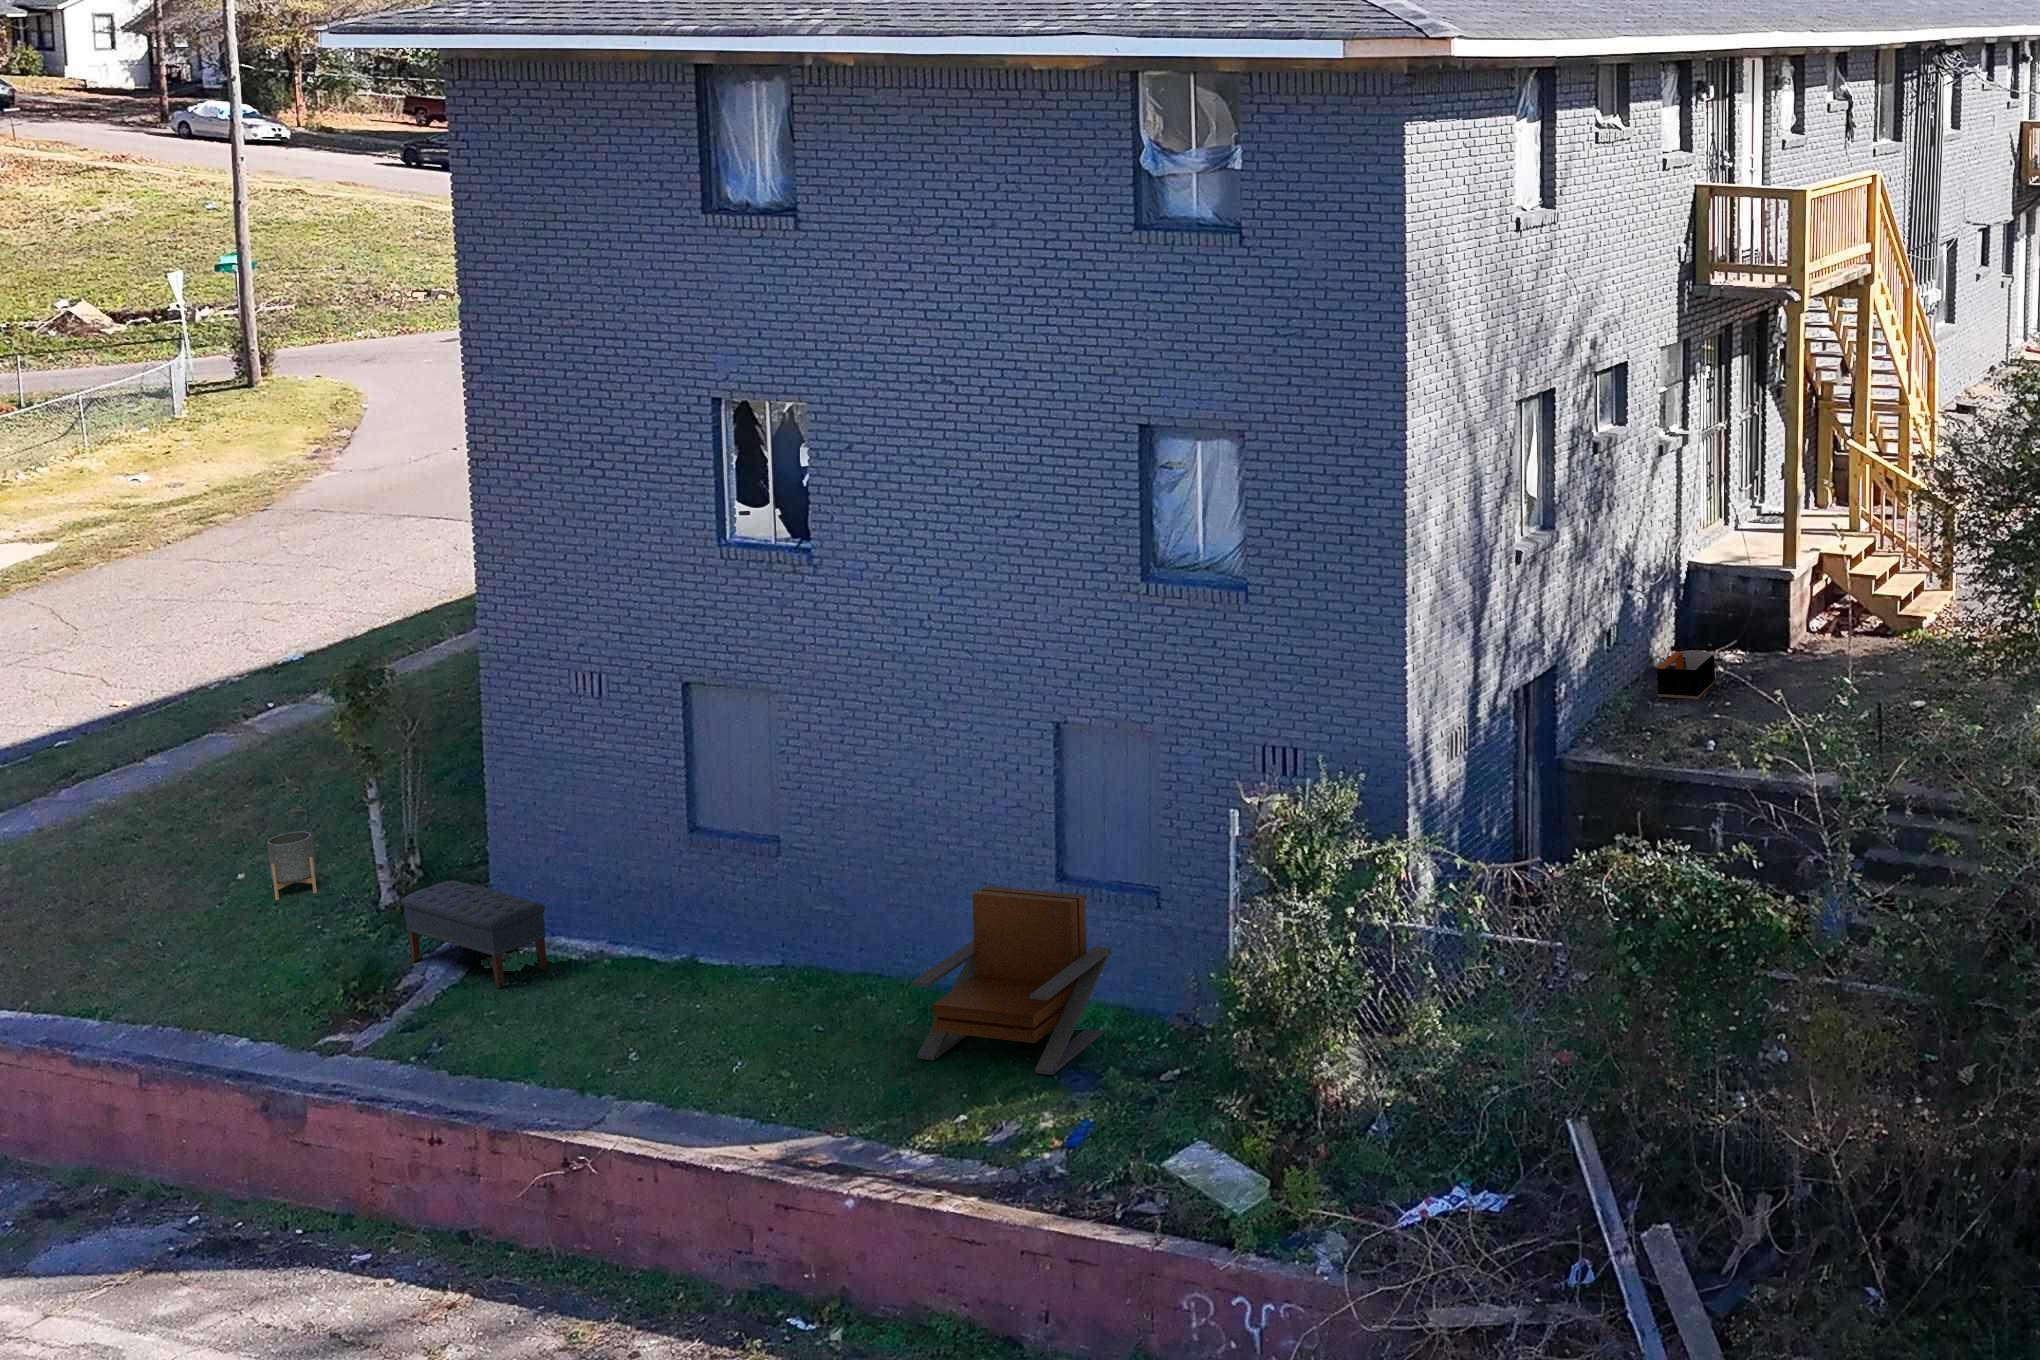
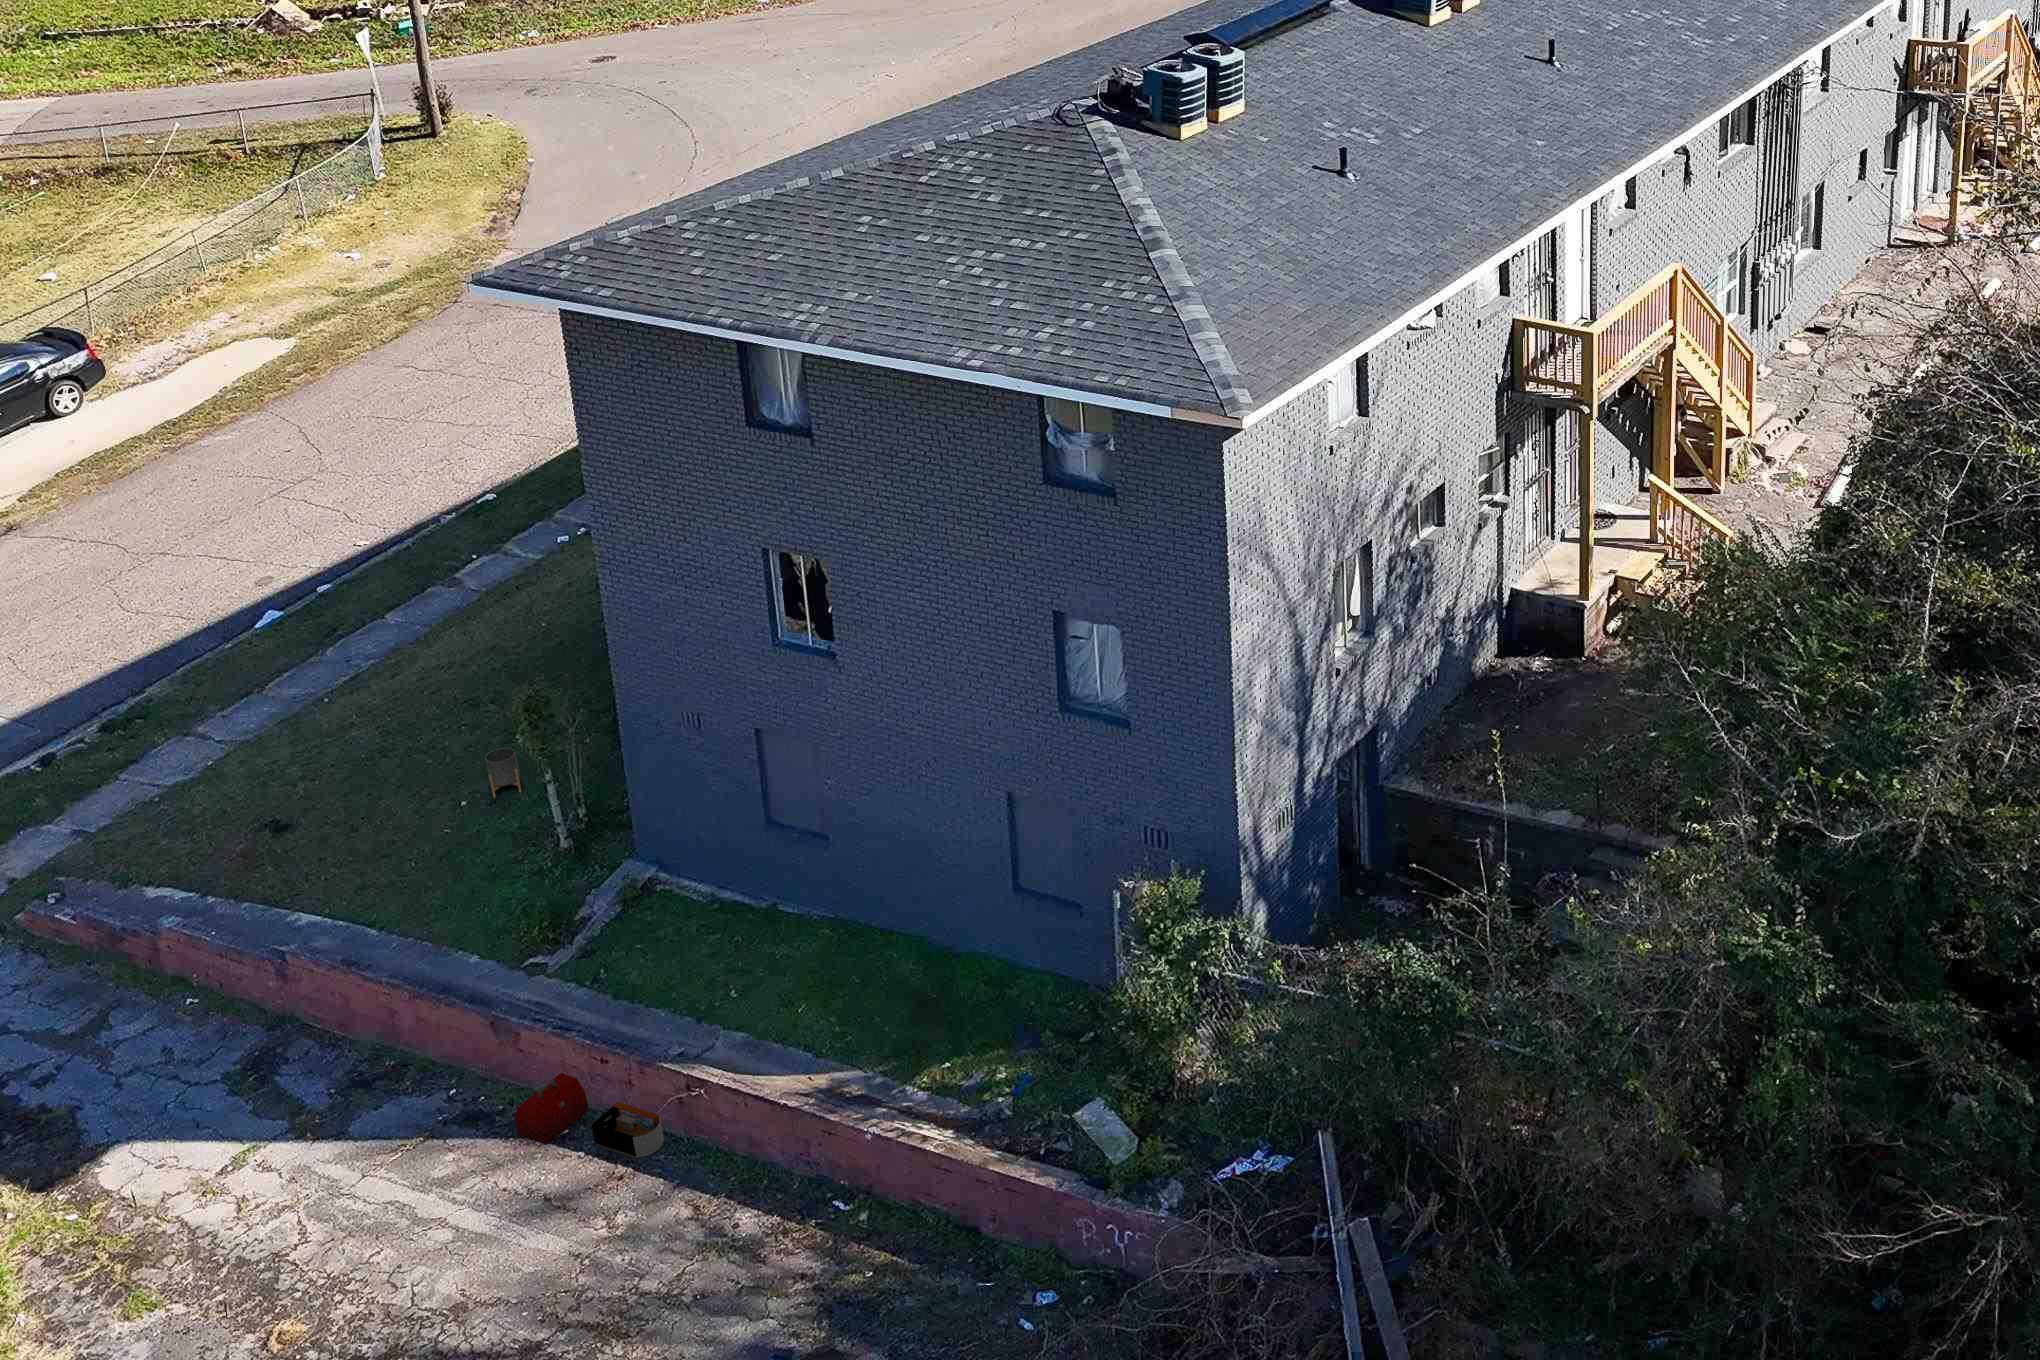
storage bin: present [1657,650,1715,699] -> present [591,1102,664,1158]
bench: present [401,880,548,988] -> none [579,816,680,905]
lounge chair: present [911,886,1111,1075] -> none [915,882,1053,1023]
toolbox: none [278,1175,398,1279] -> present [514,1073,589,1145]

